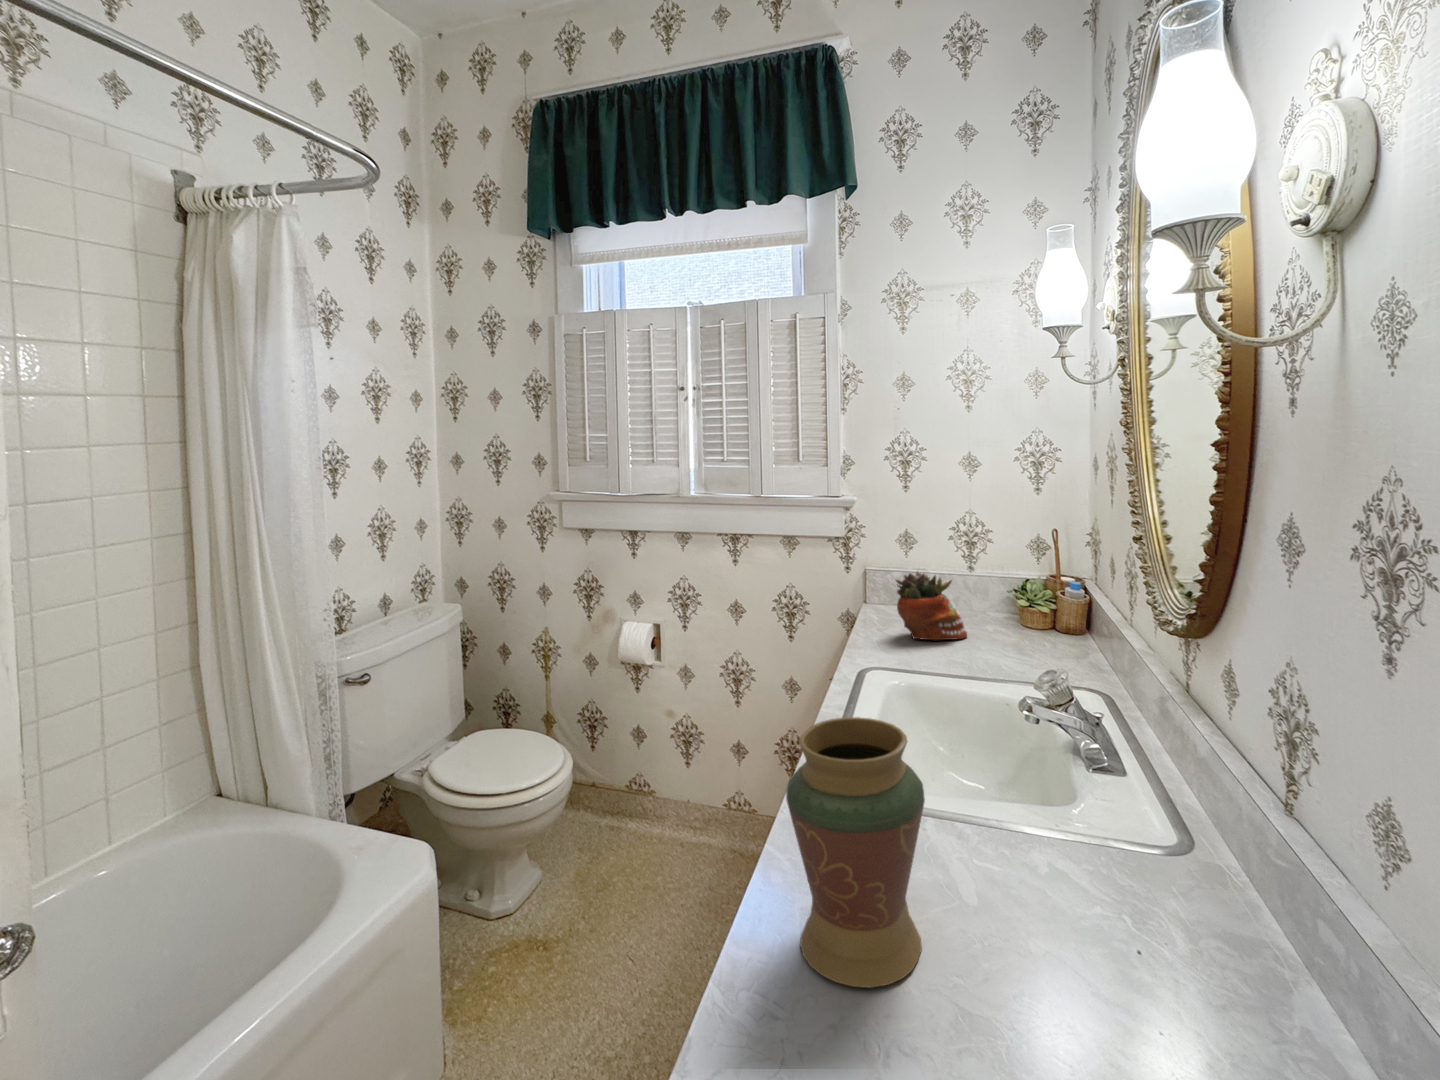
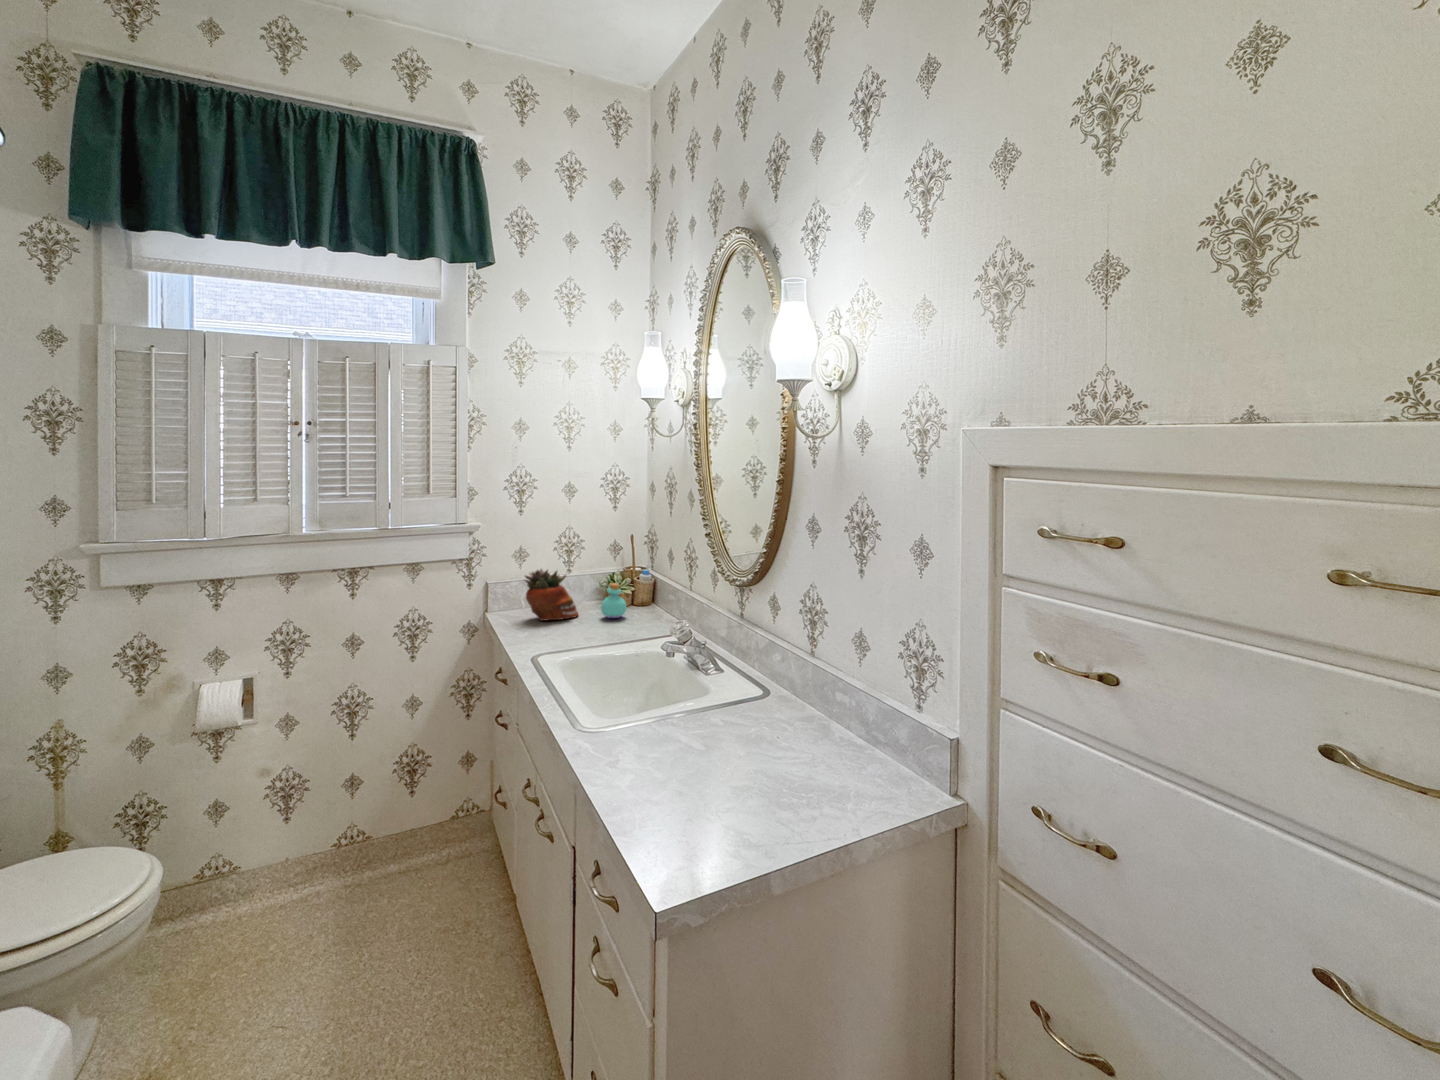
perfume bottle: none [993,597,1032,647] -> present [601,583,626,618]
decorative vase: present [786,717,925,988] -> none [614,632,694,784]

